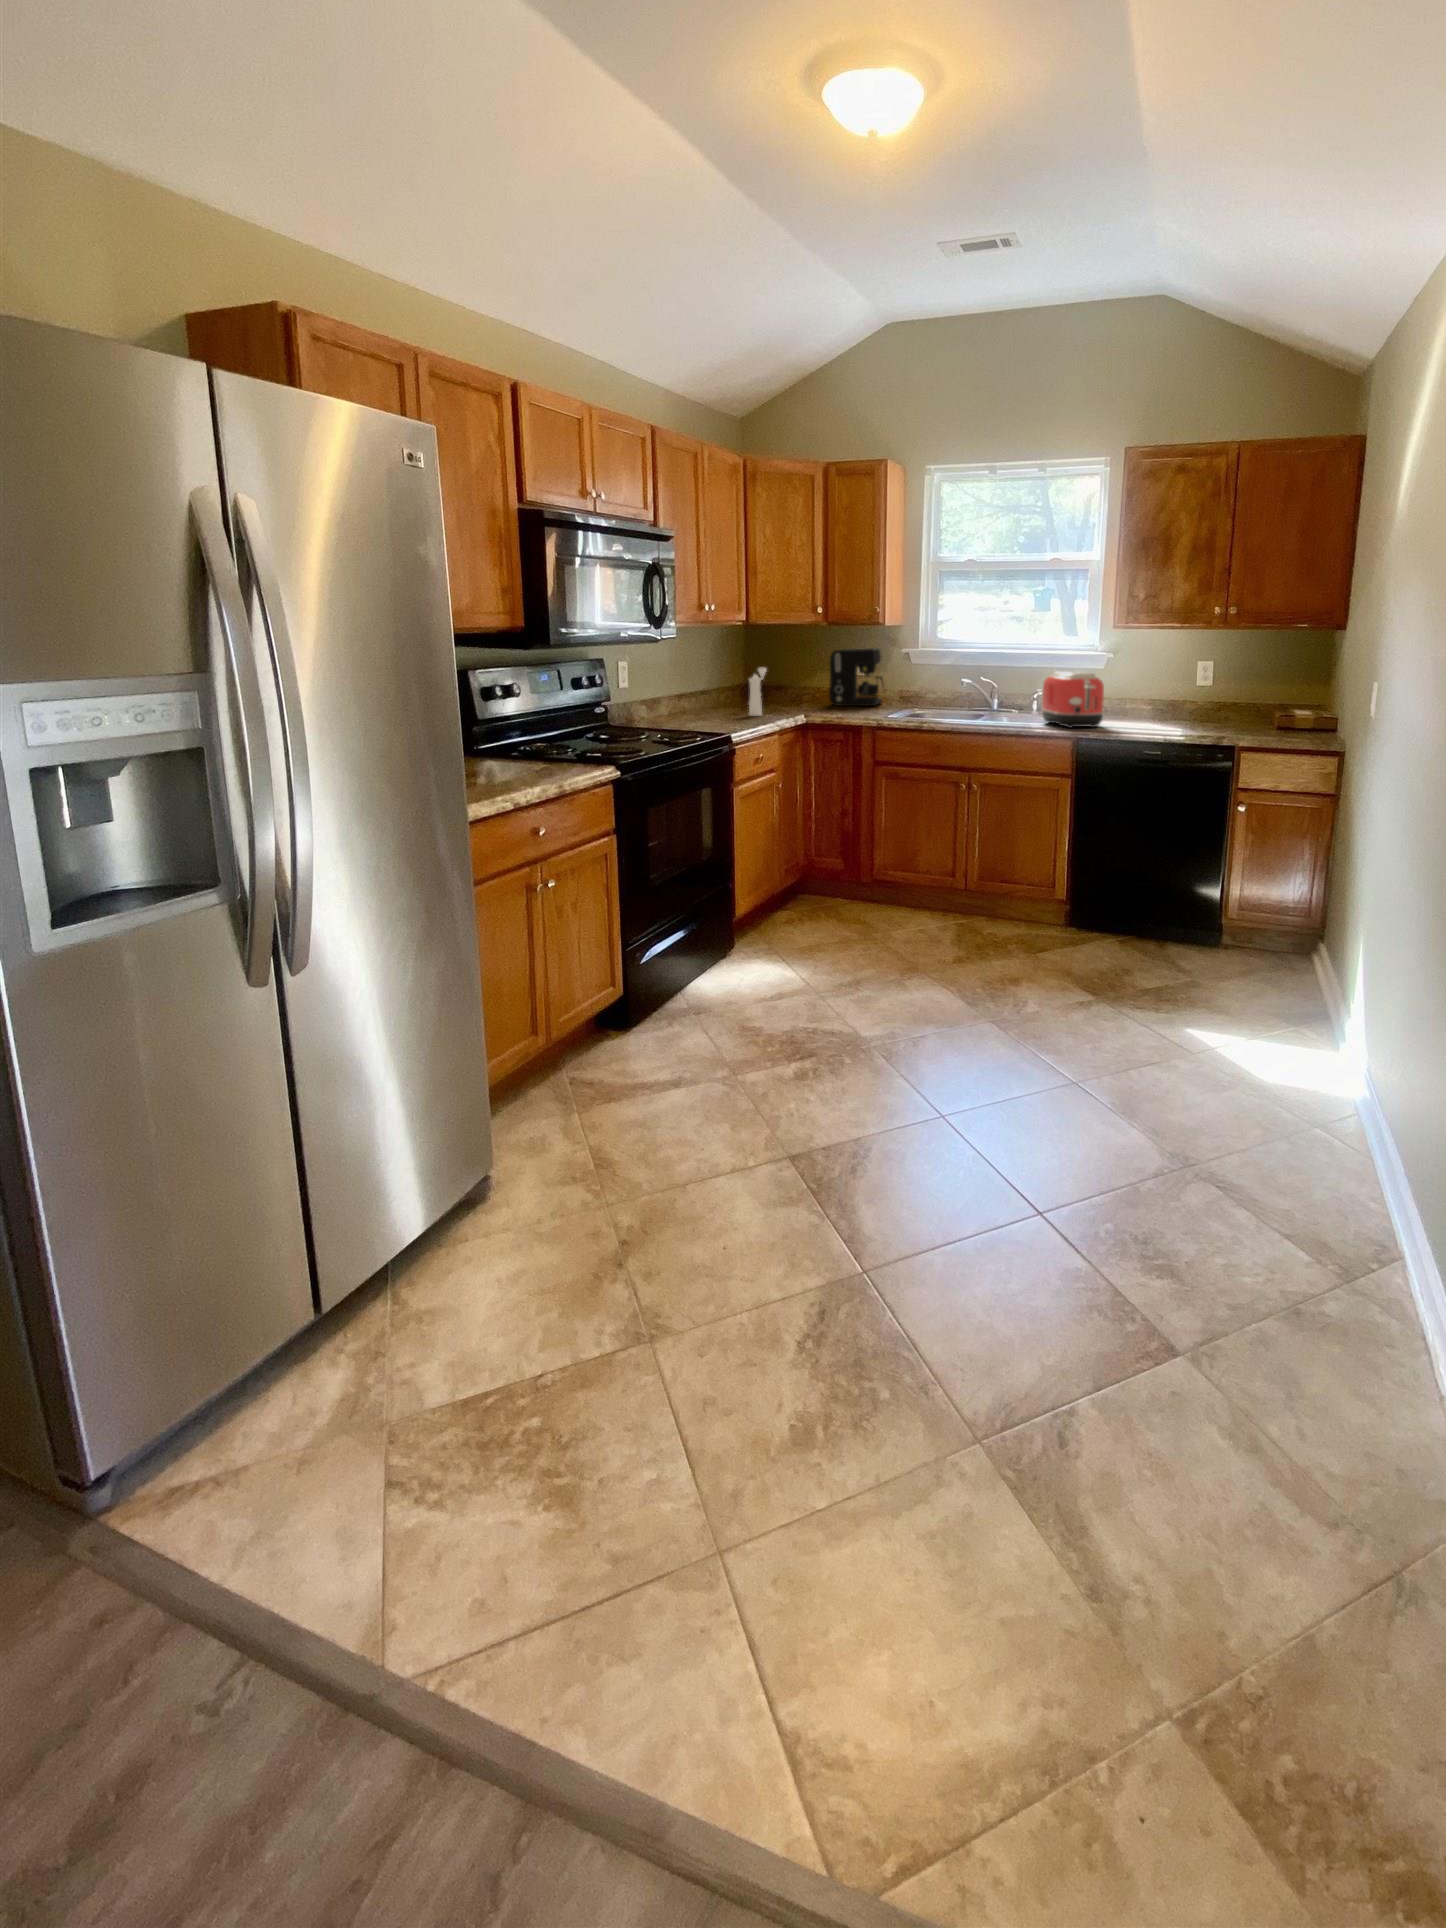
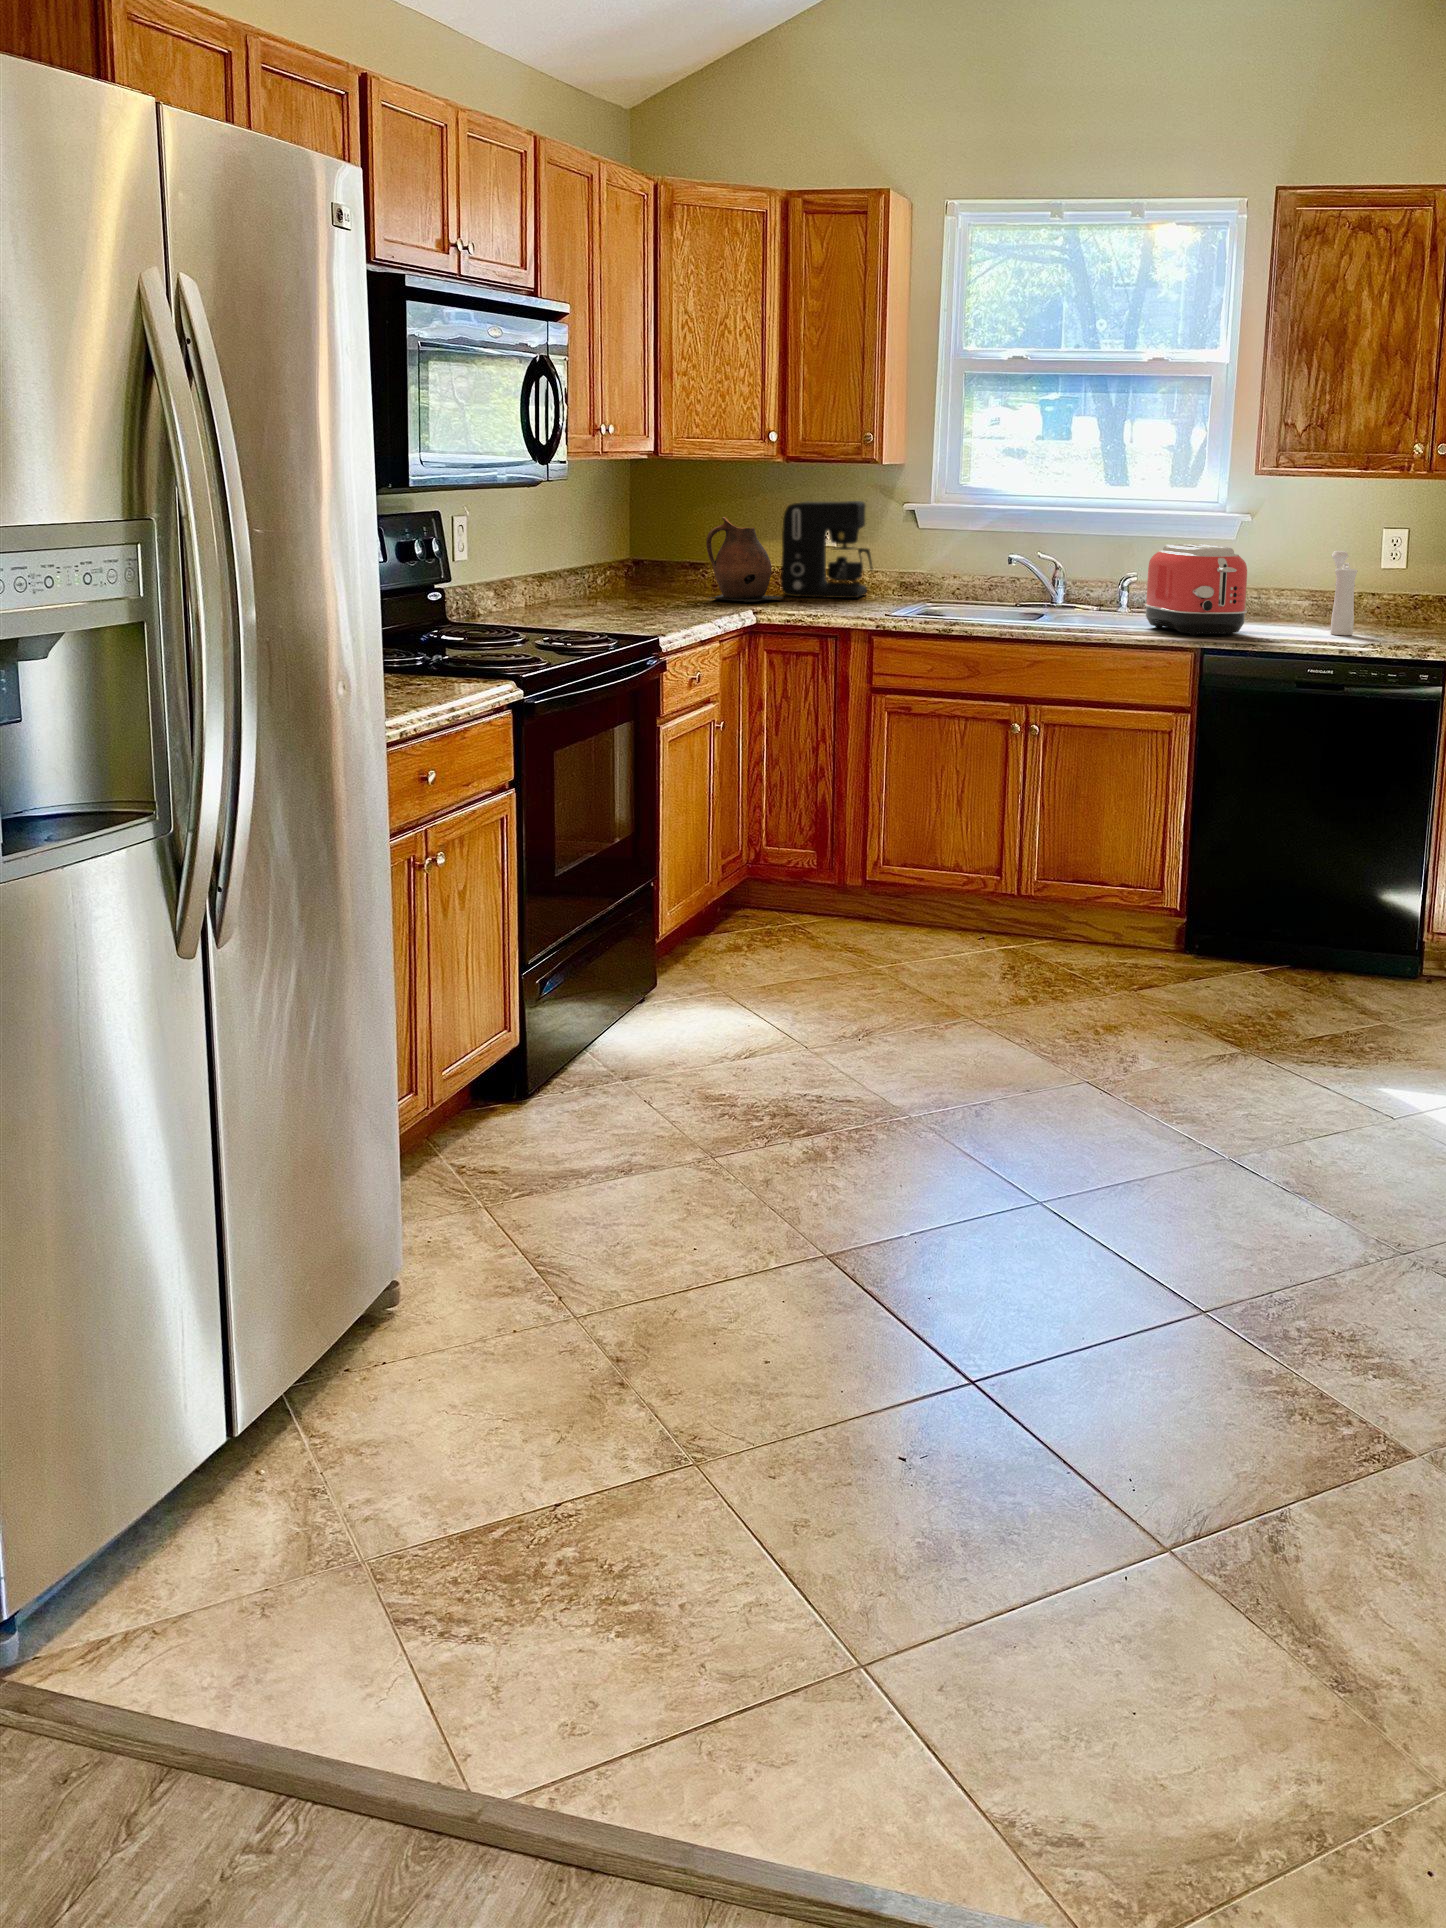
ceramic pitcher: none [782,659,829,710] -> present [706,517,785,603]
pepper mill: present [749,667,766,716] -> present [1330,551,1358,635]

